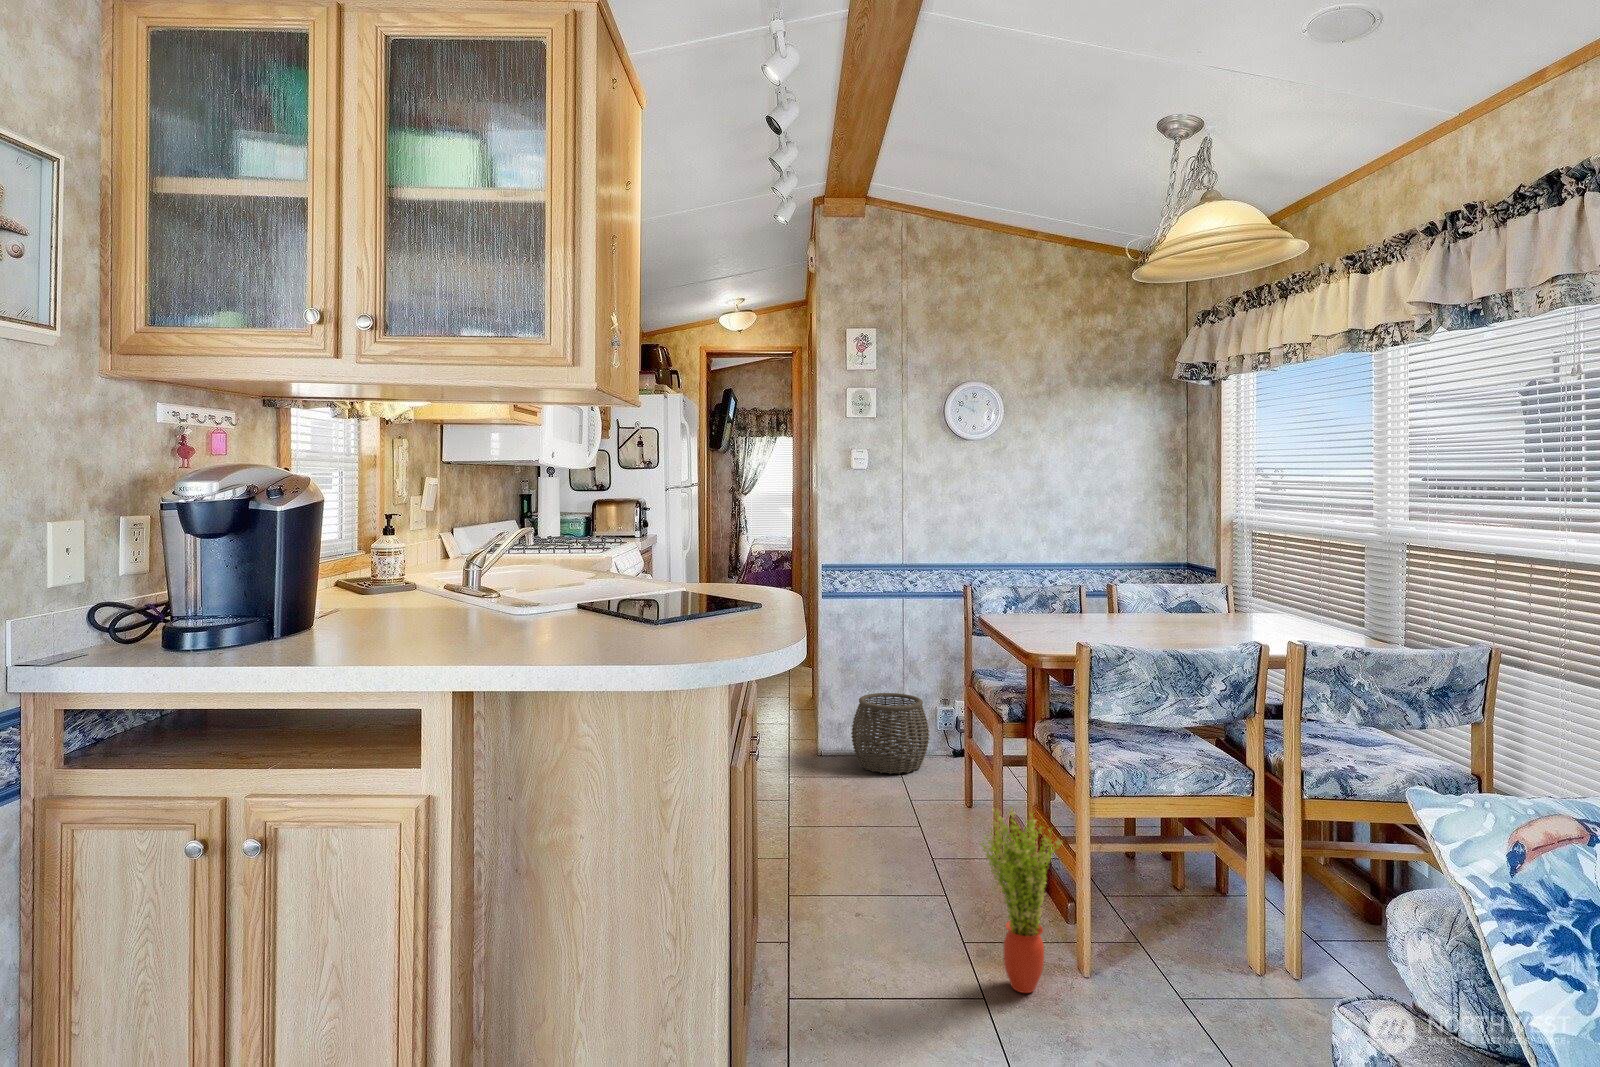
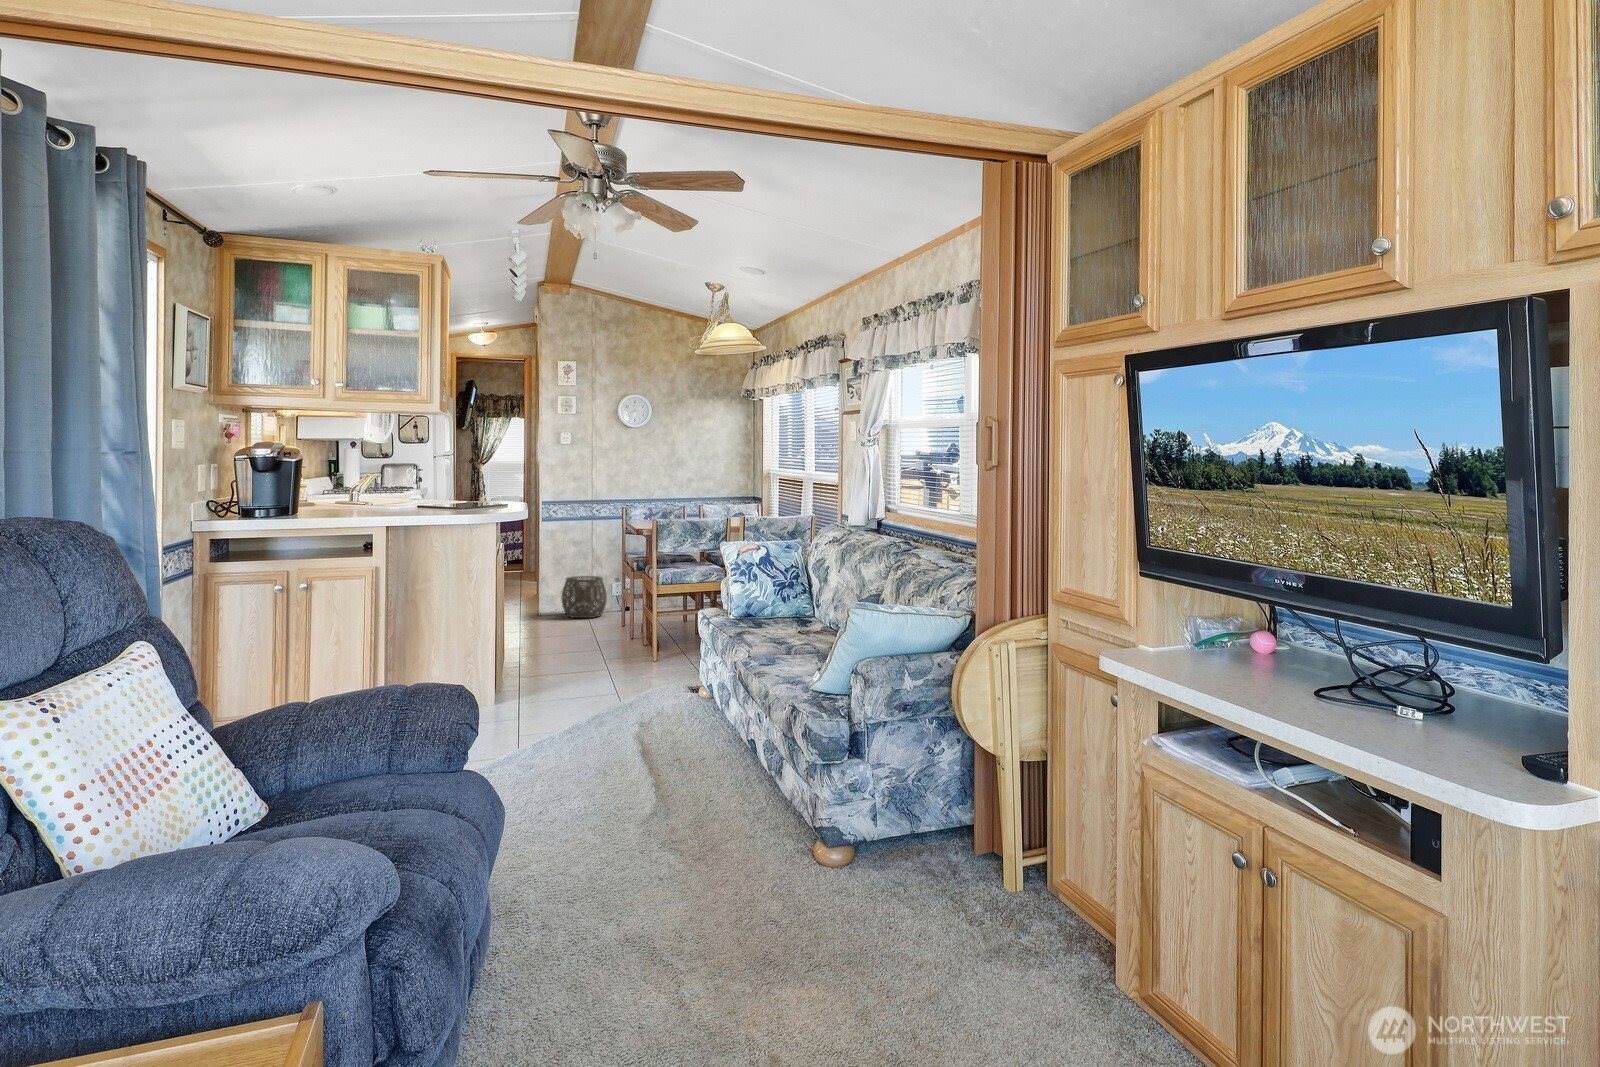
potted plant: present [981,808,1062,993] -> none [610,588,644,665]

